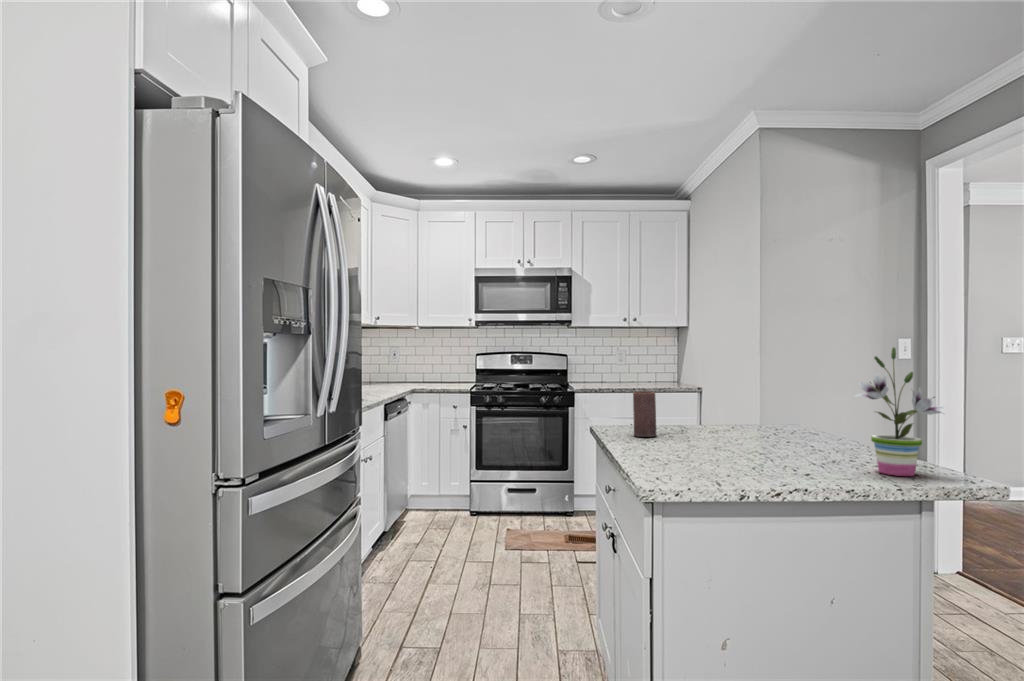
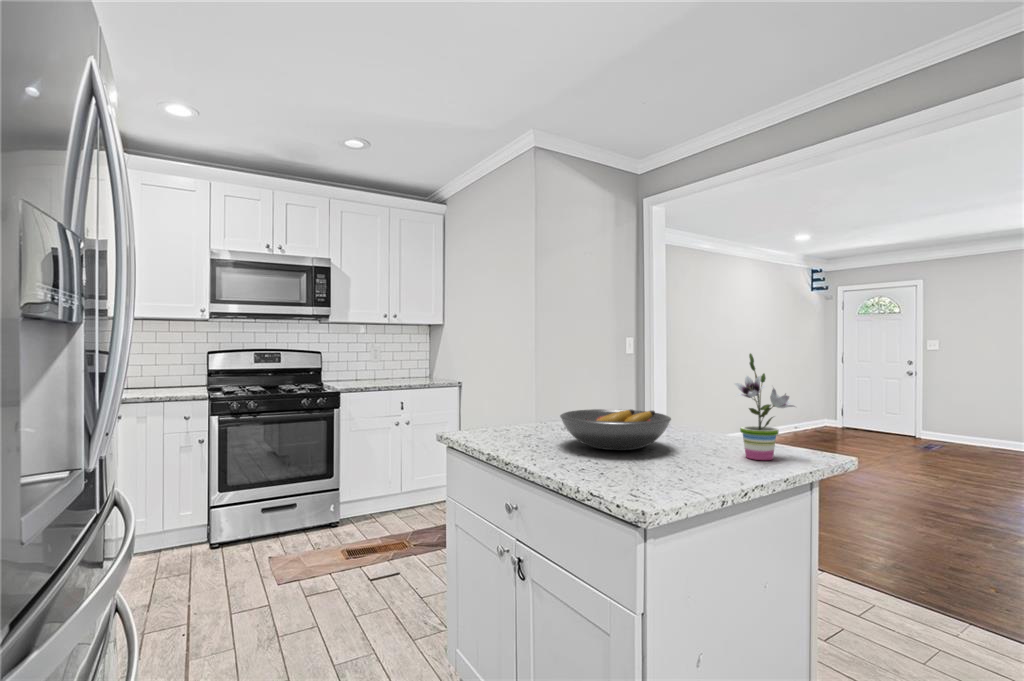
candle: present [633,391,657,437] -> none [502,396,525,443]
fruit bowl: none [678,408,802,451] -> present [560,409,671,450]

